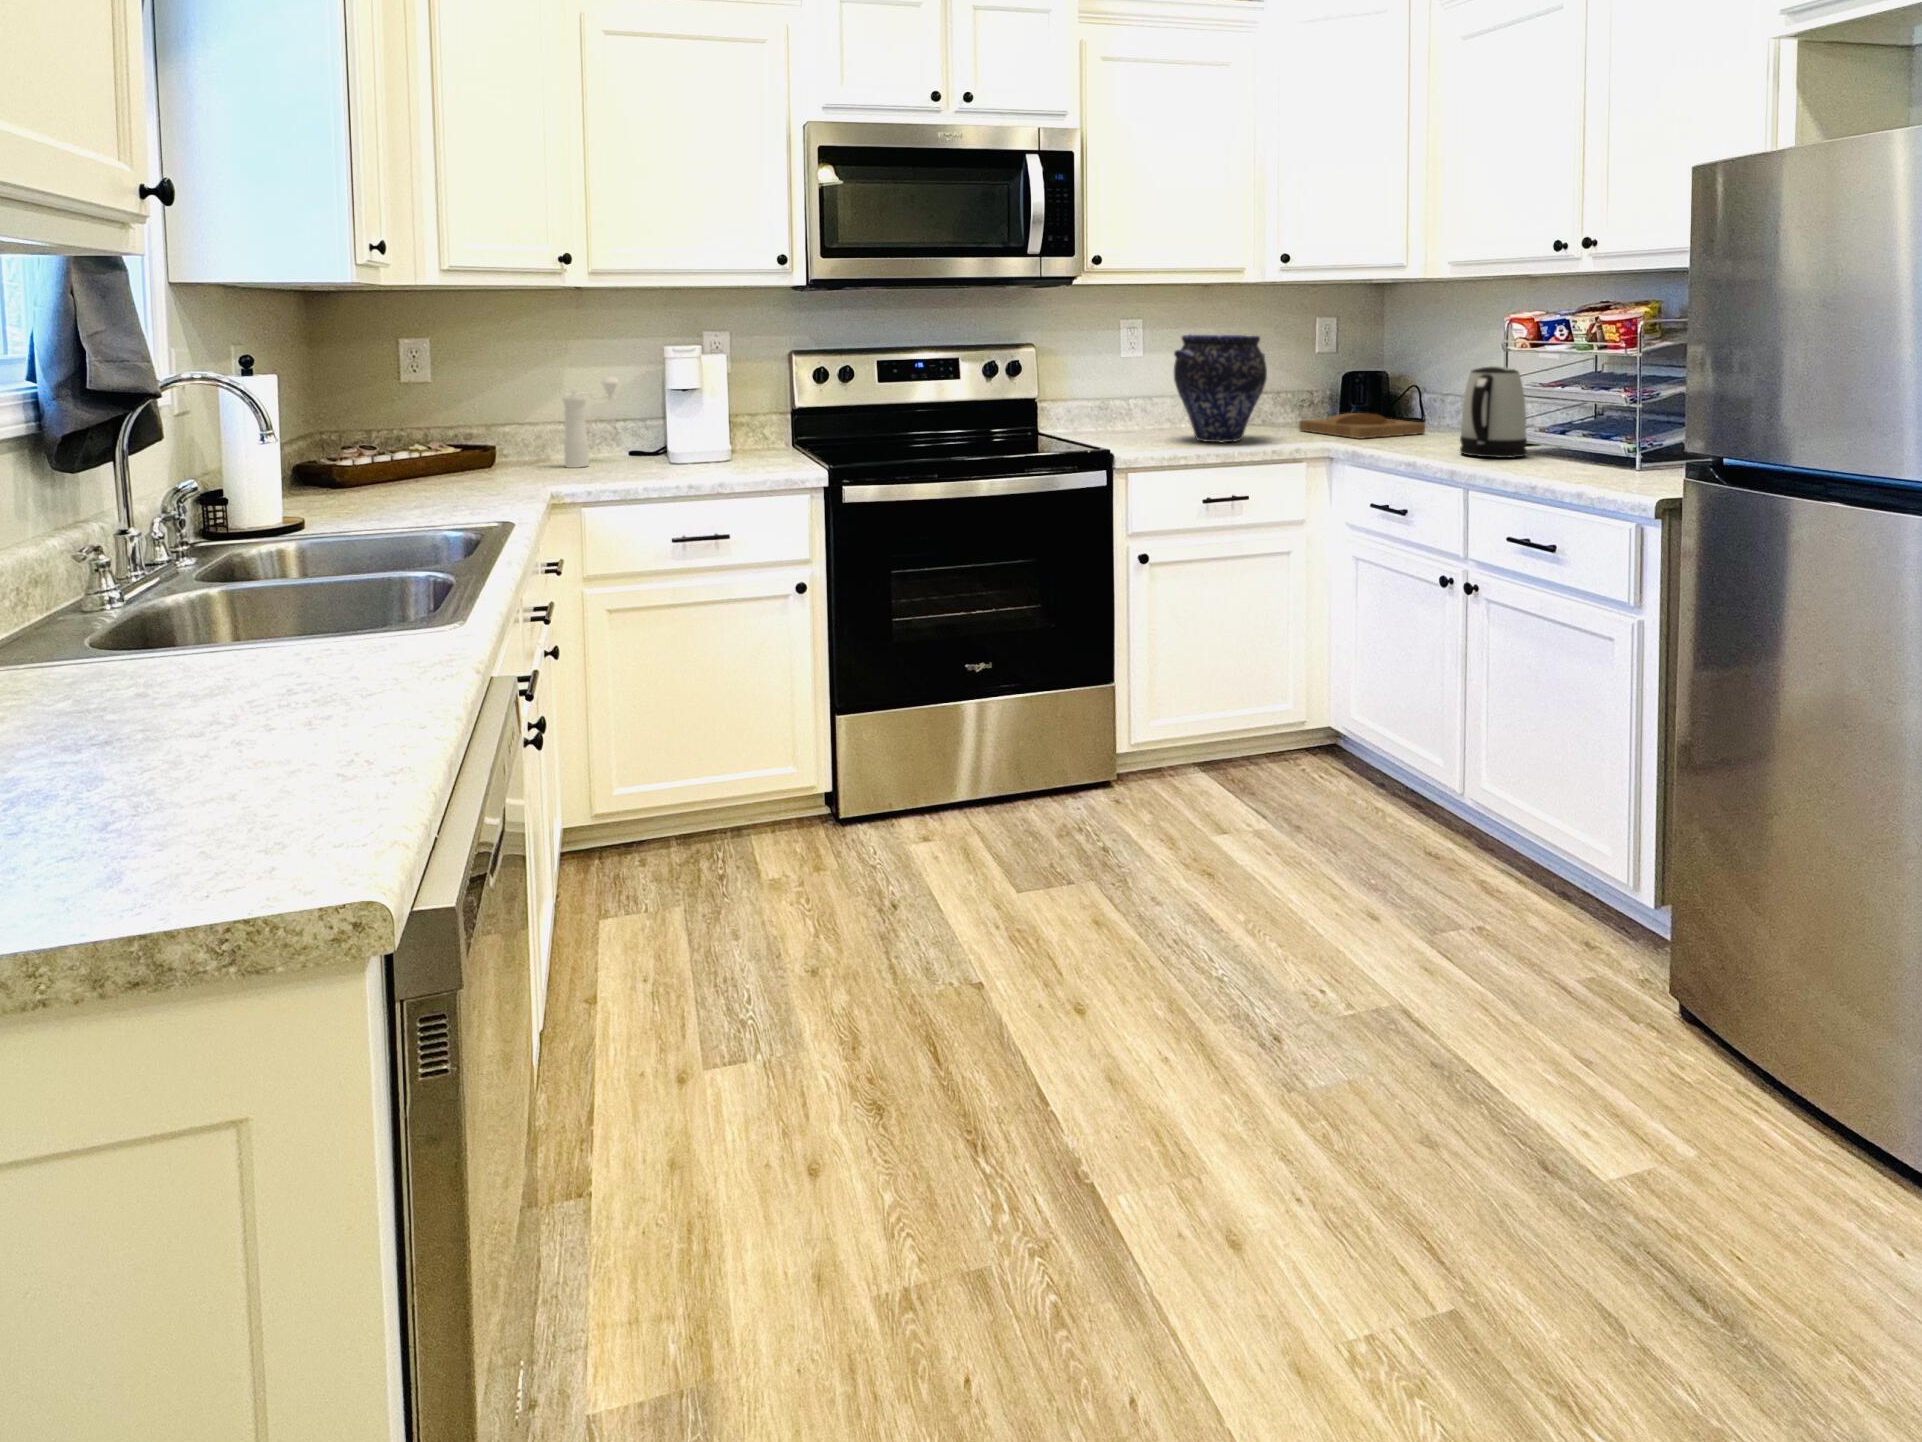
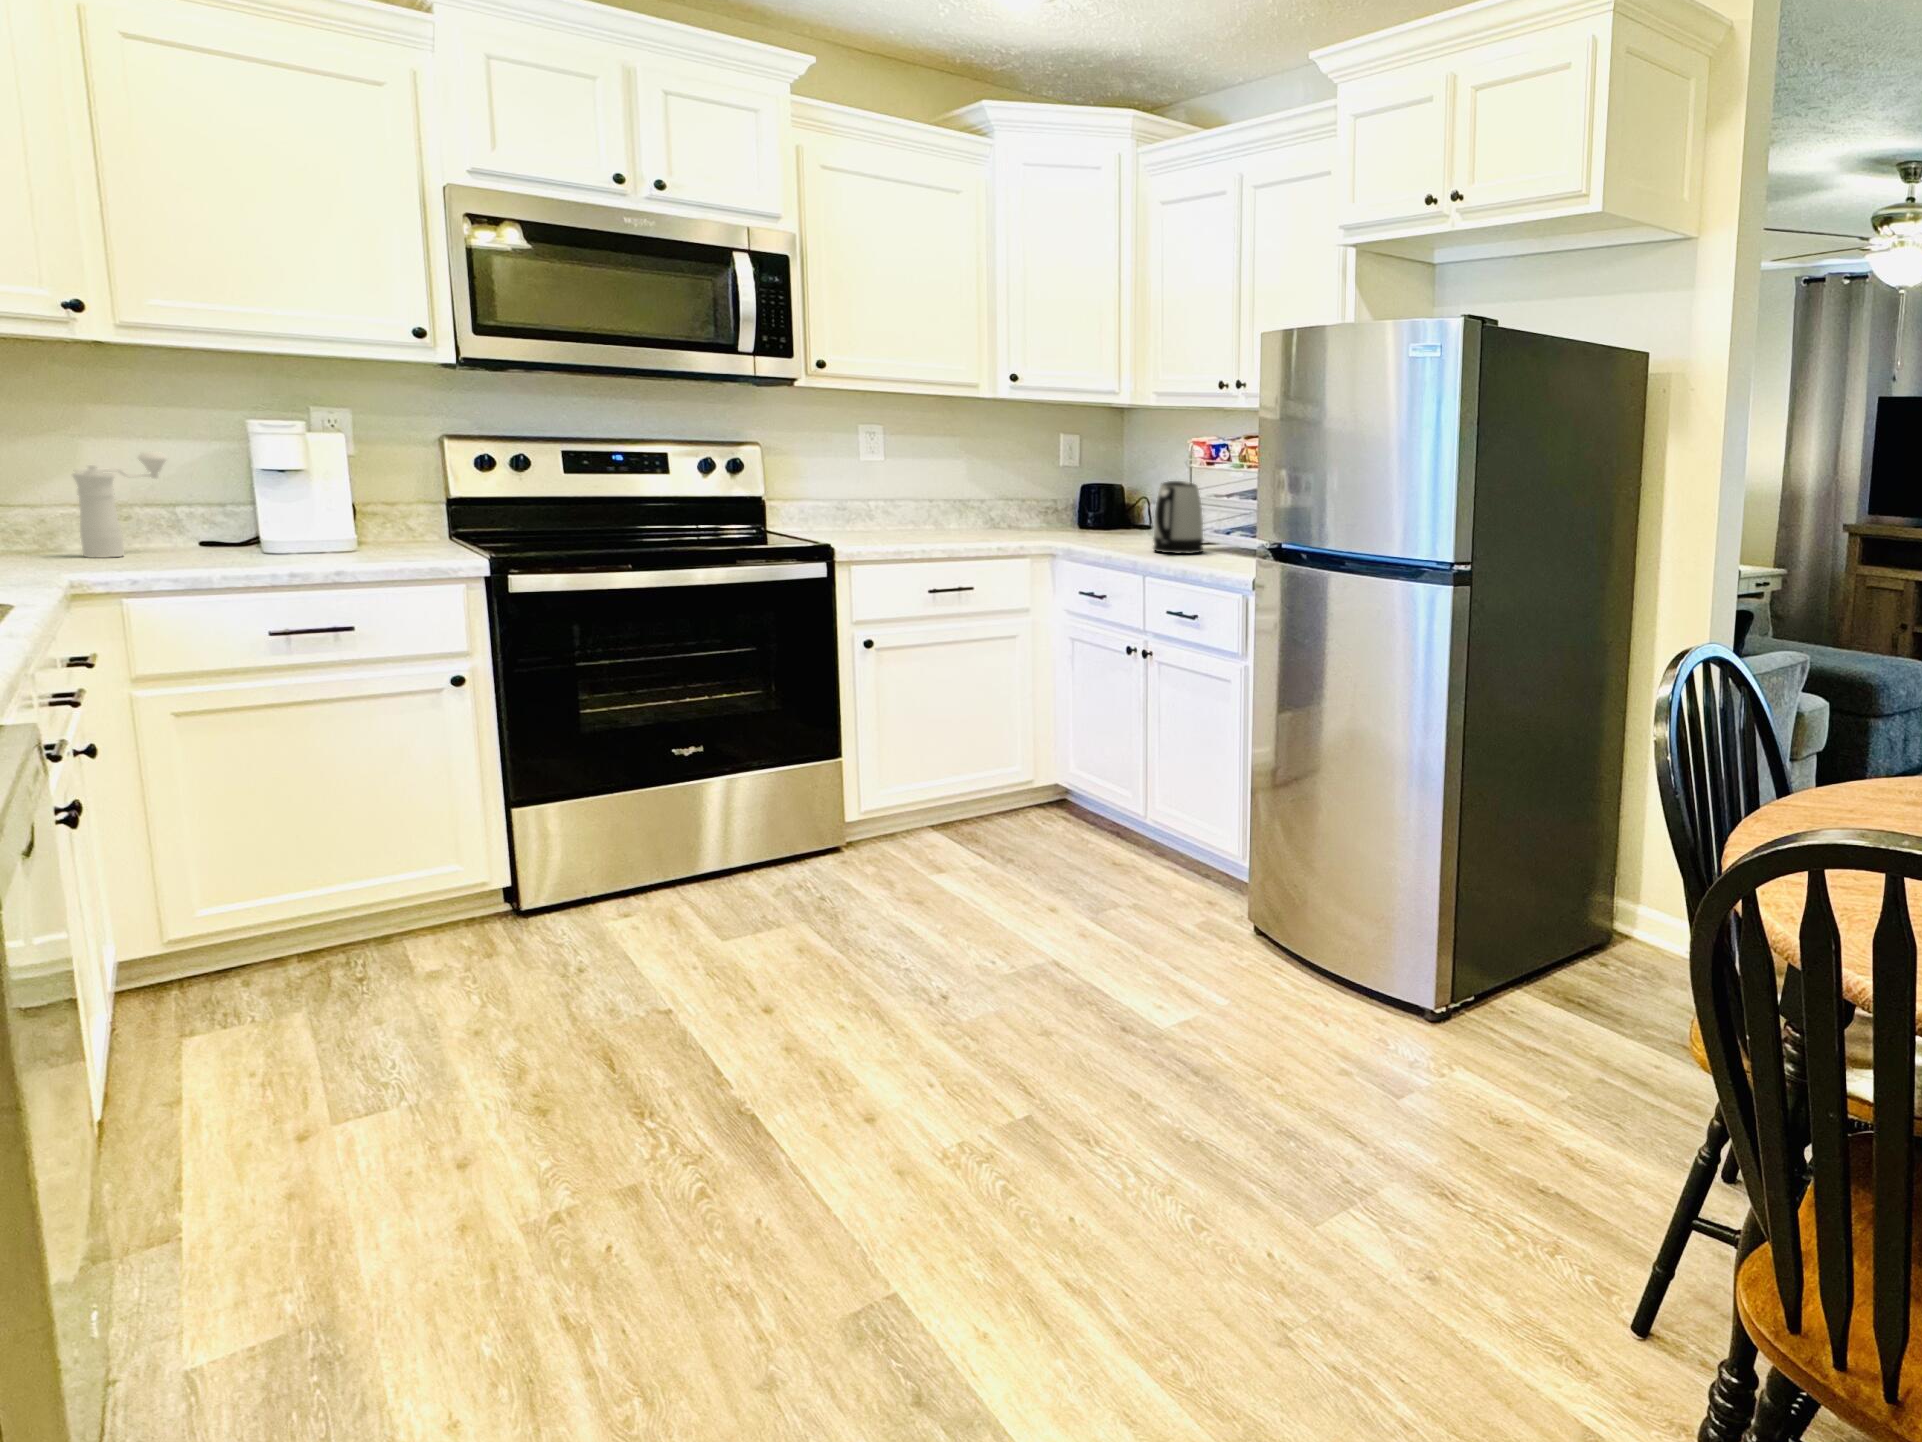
vase: present [1174,335,1267,442] -> none [905,441,998,541]
tray: present [1299,413,1425,439] -> none [1039,519,1146,540]

